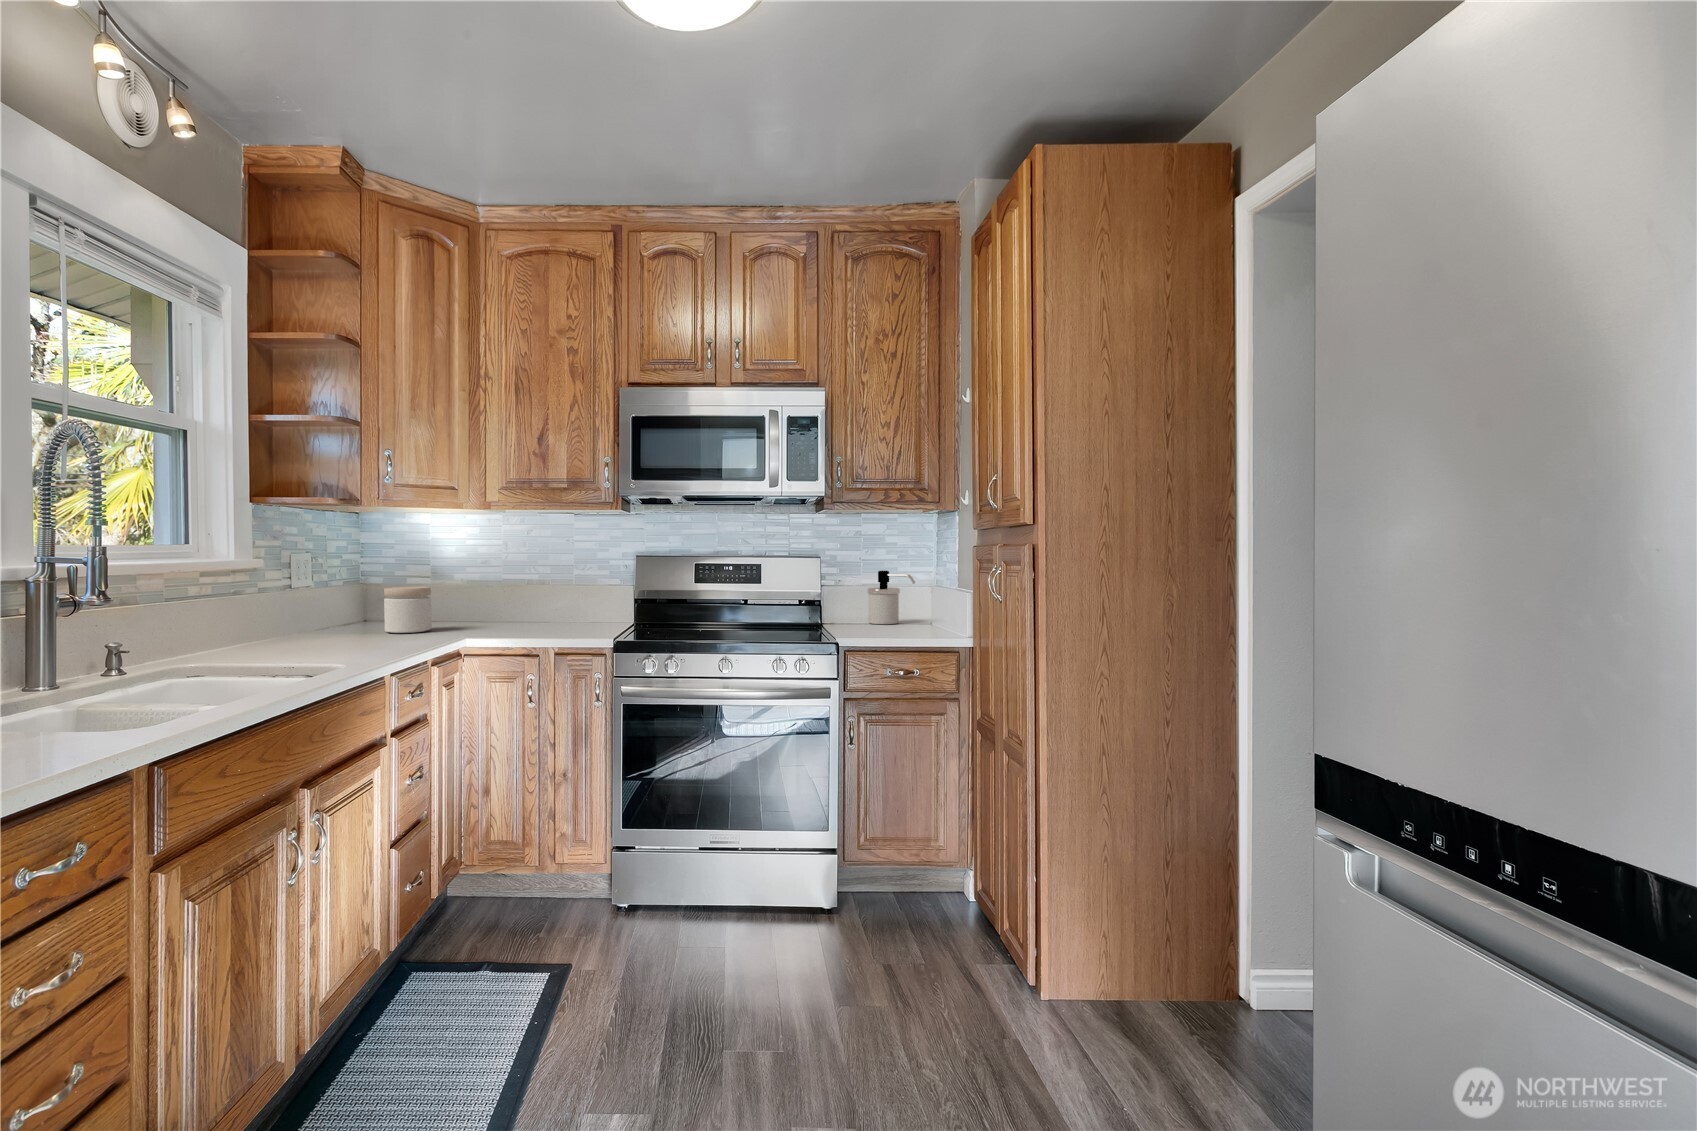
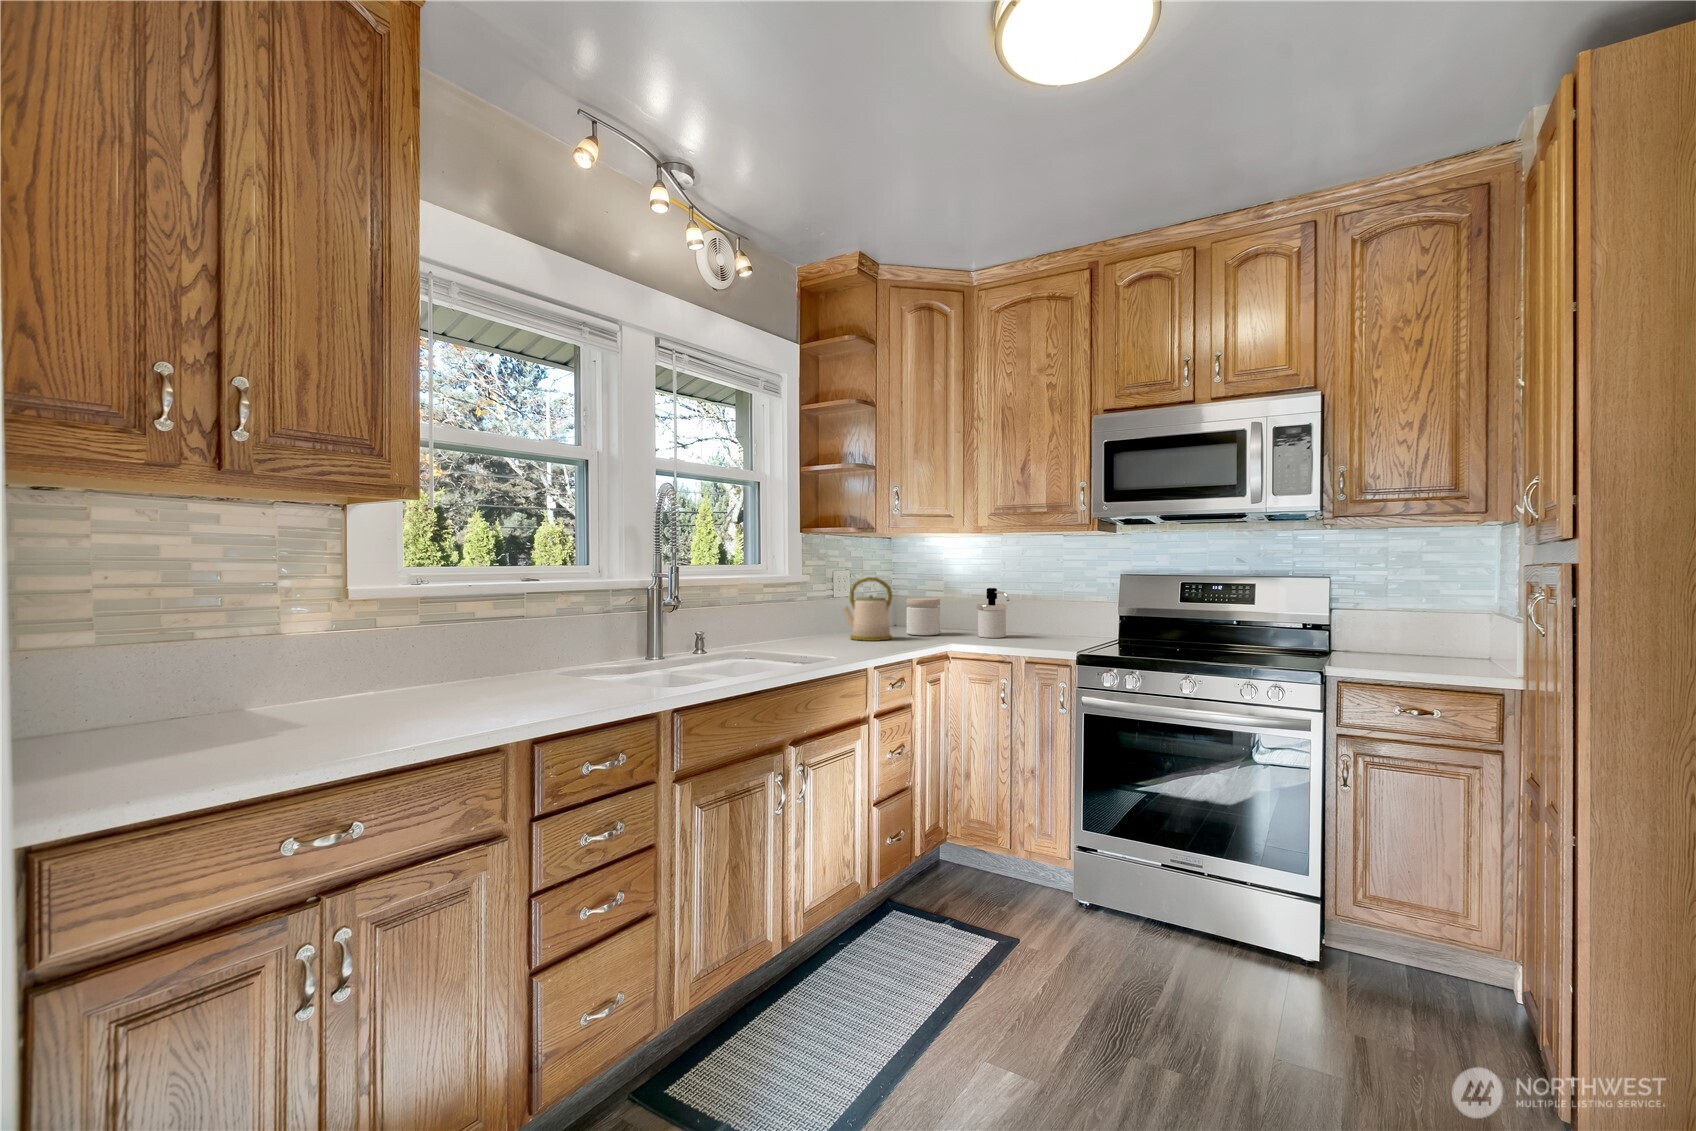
kettle: none [296,561,374,644] -> present [843,577,892,641]
soap dispenser: present [868,571,915,624] -> present [977,588,1009,638]

